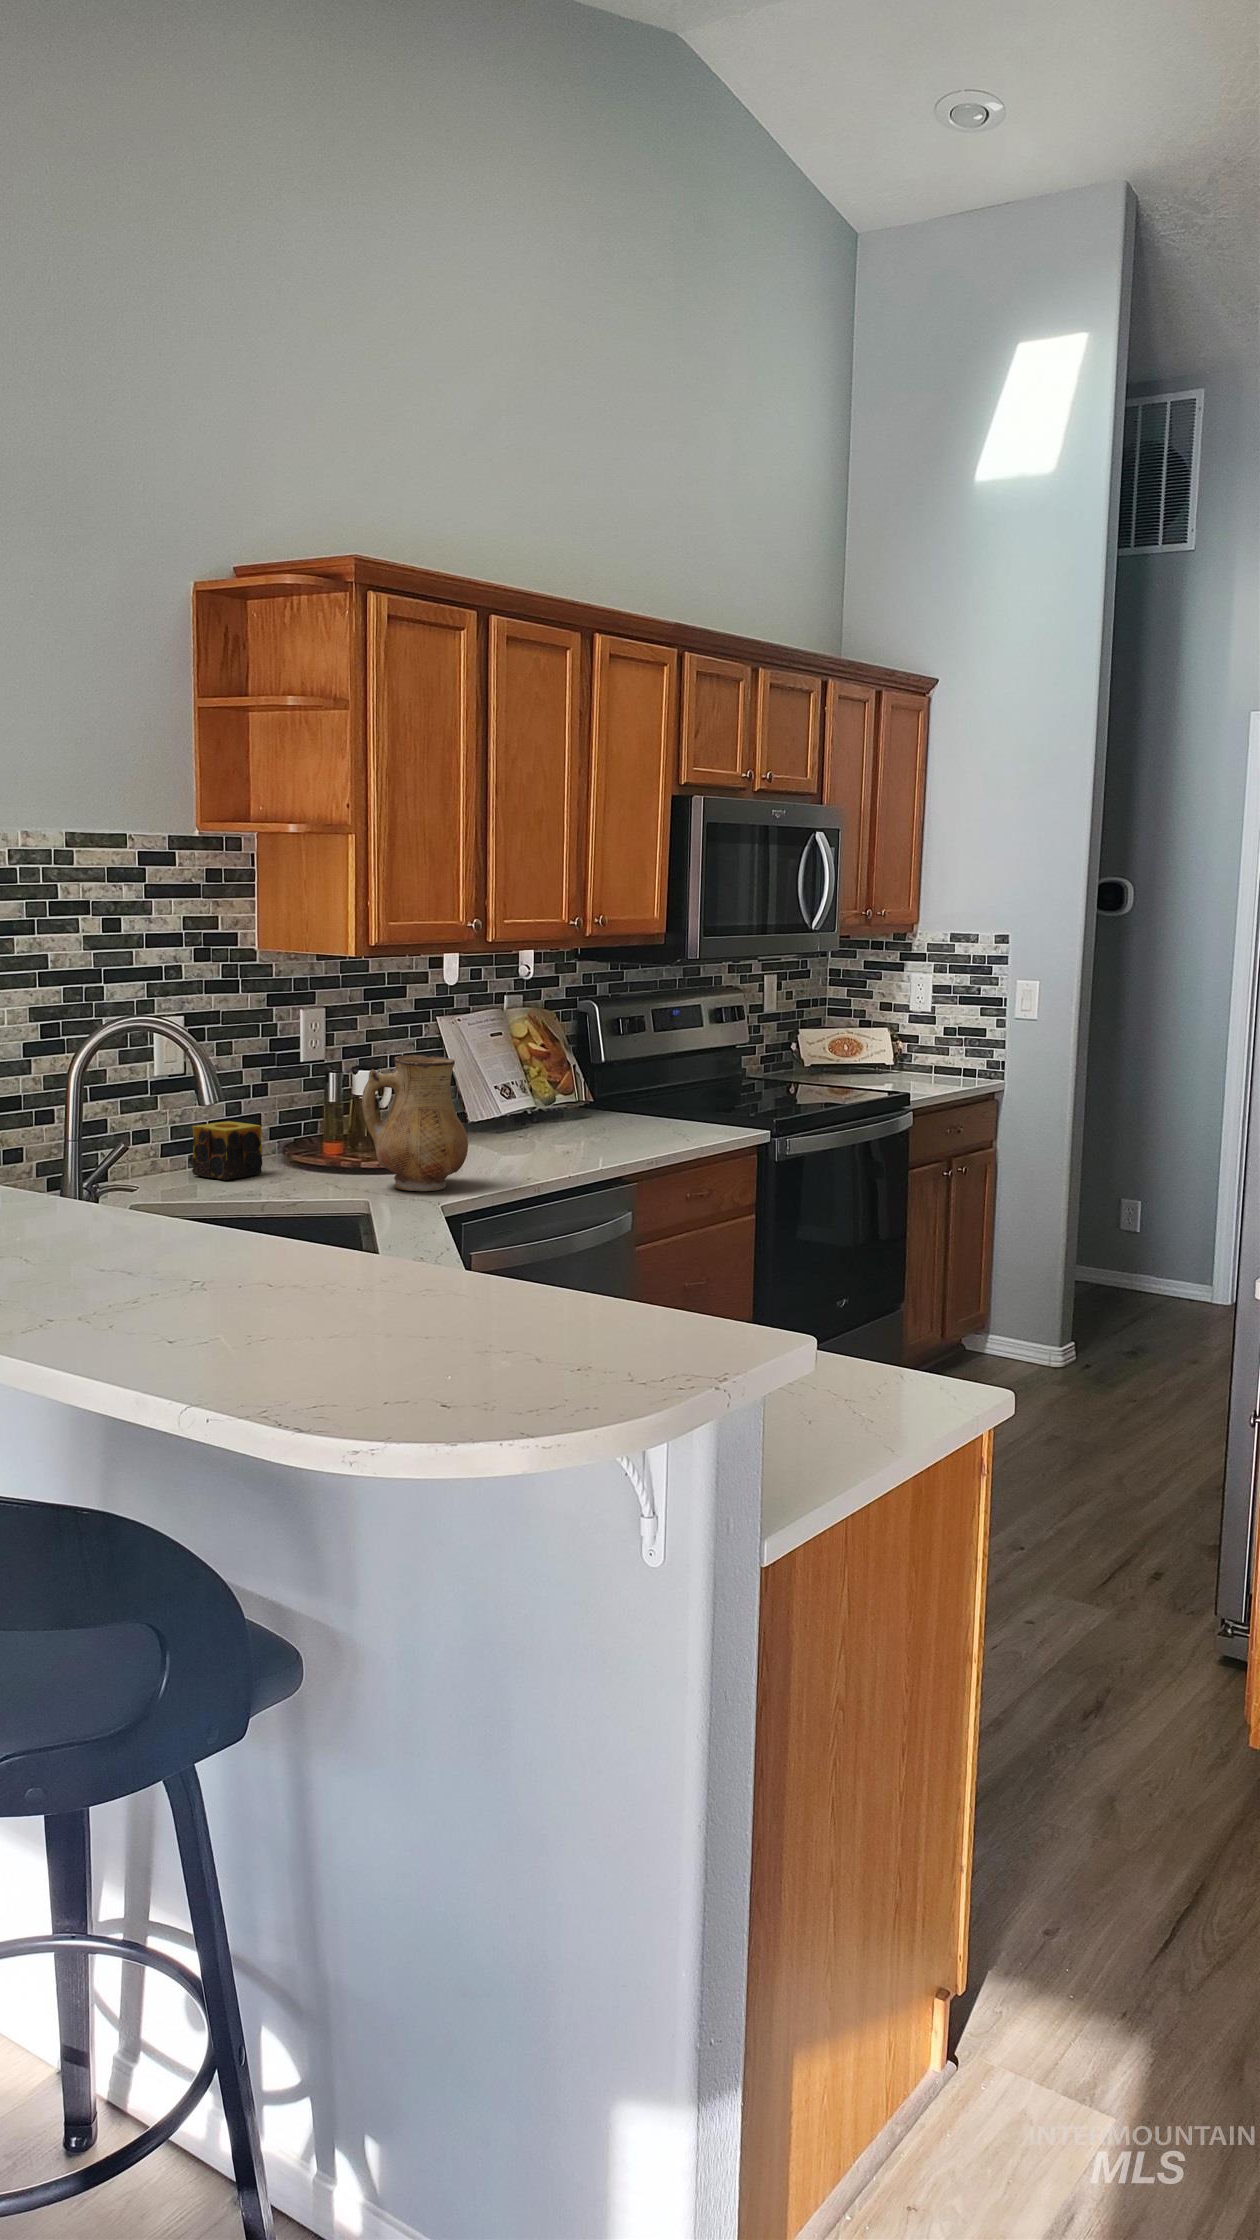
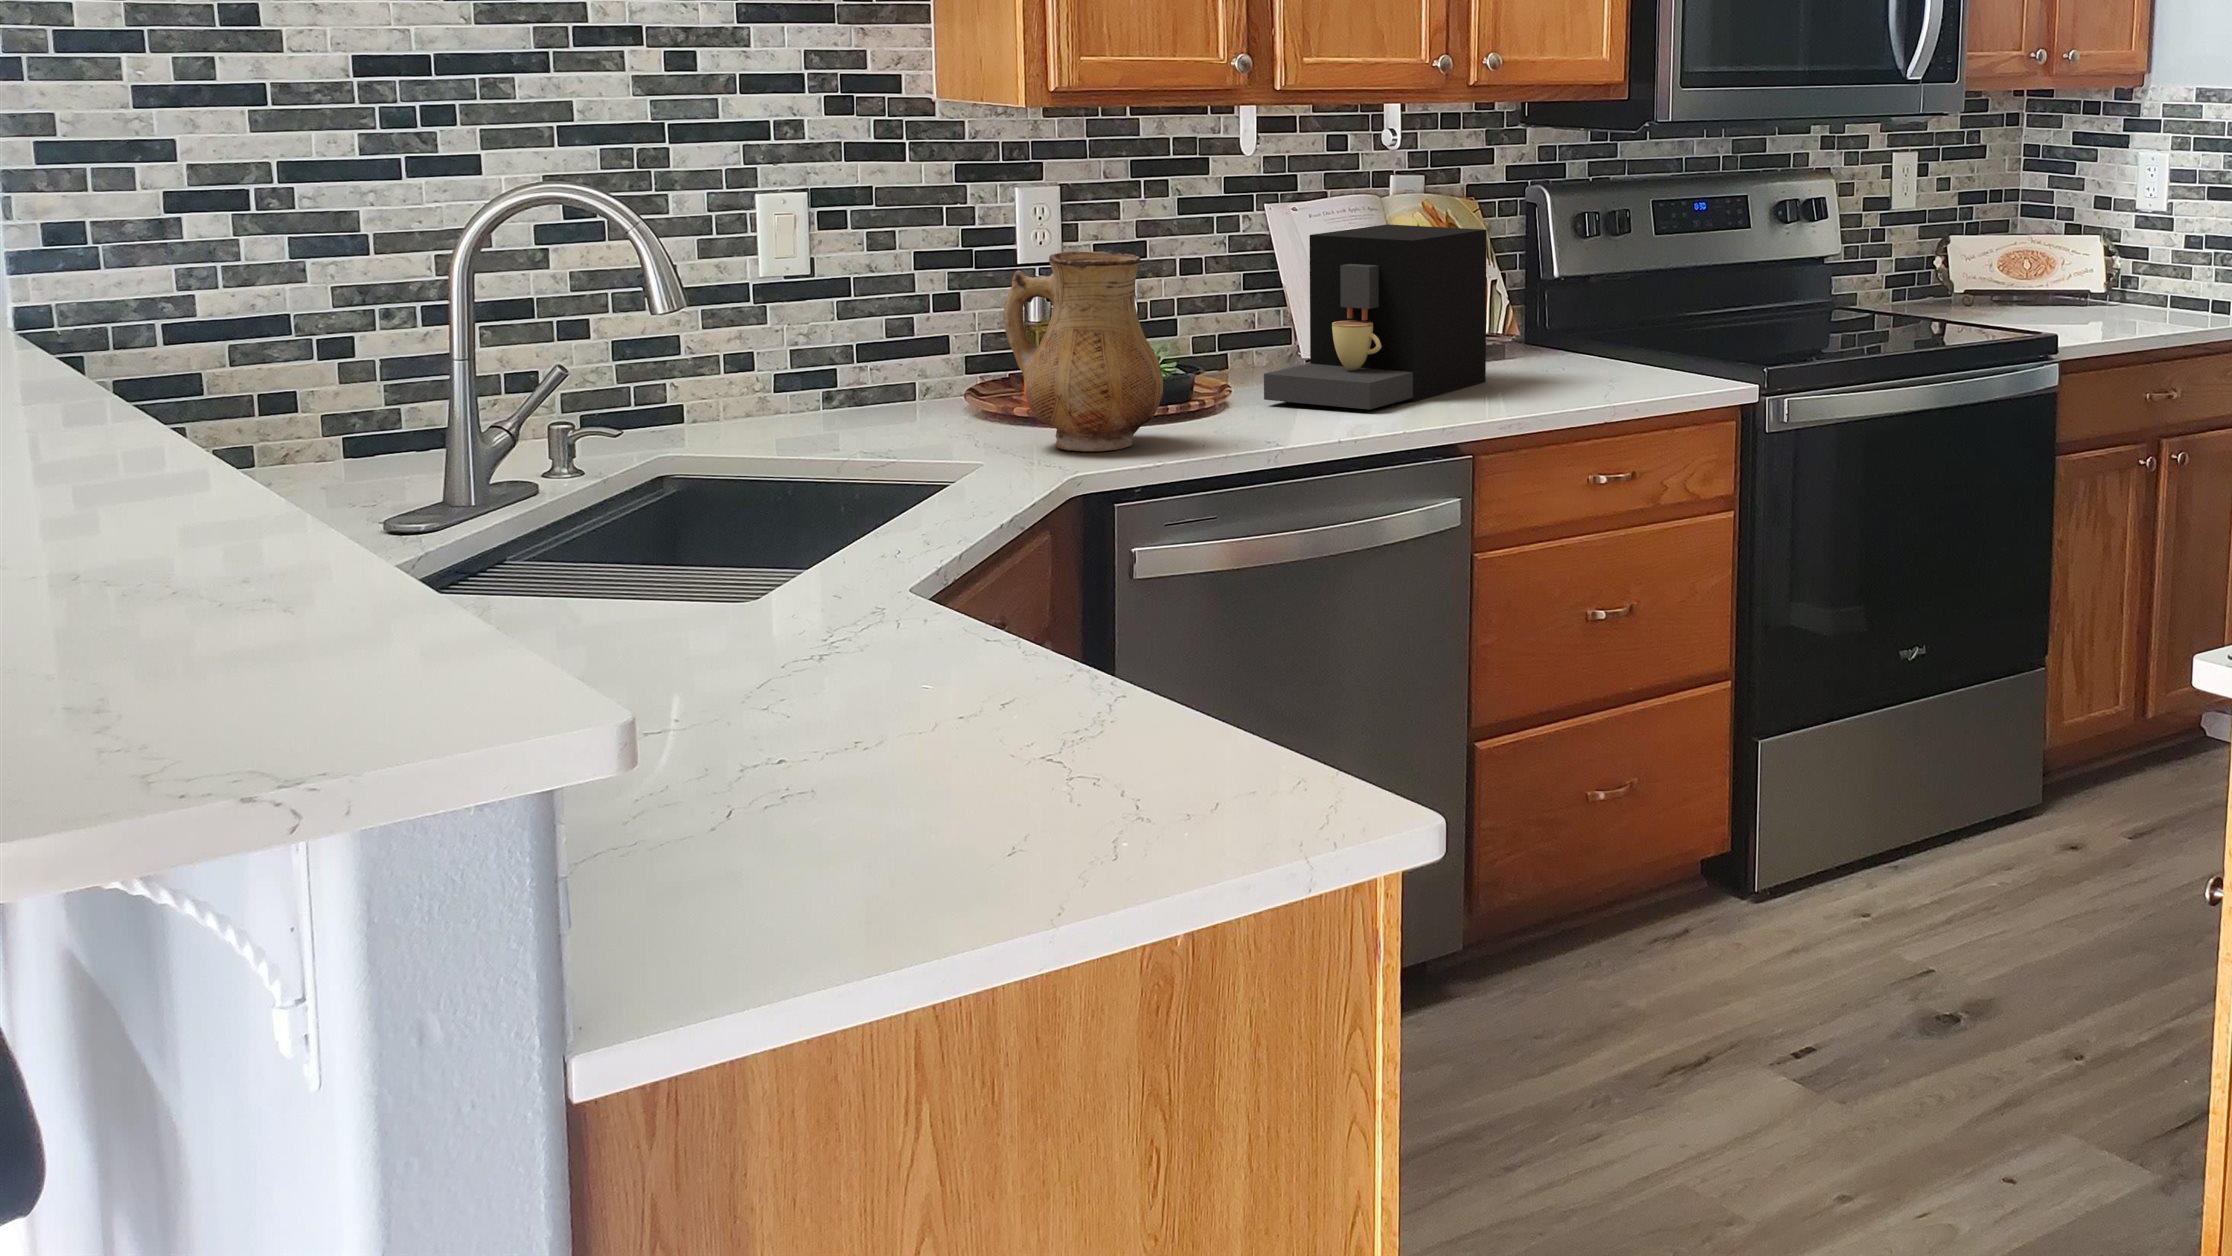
coffee maker: none [483,1031,602,1156] -> present [1264,224,1487,409]
candle: present [192,1121,262,1180] -> none [820,344,917,427]

